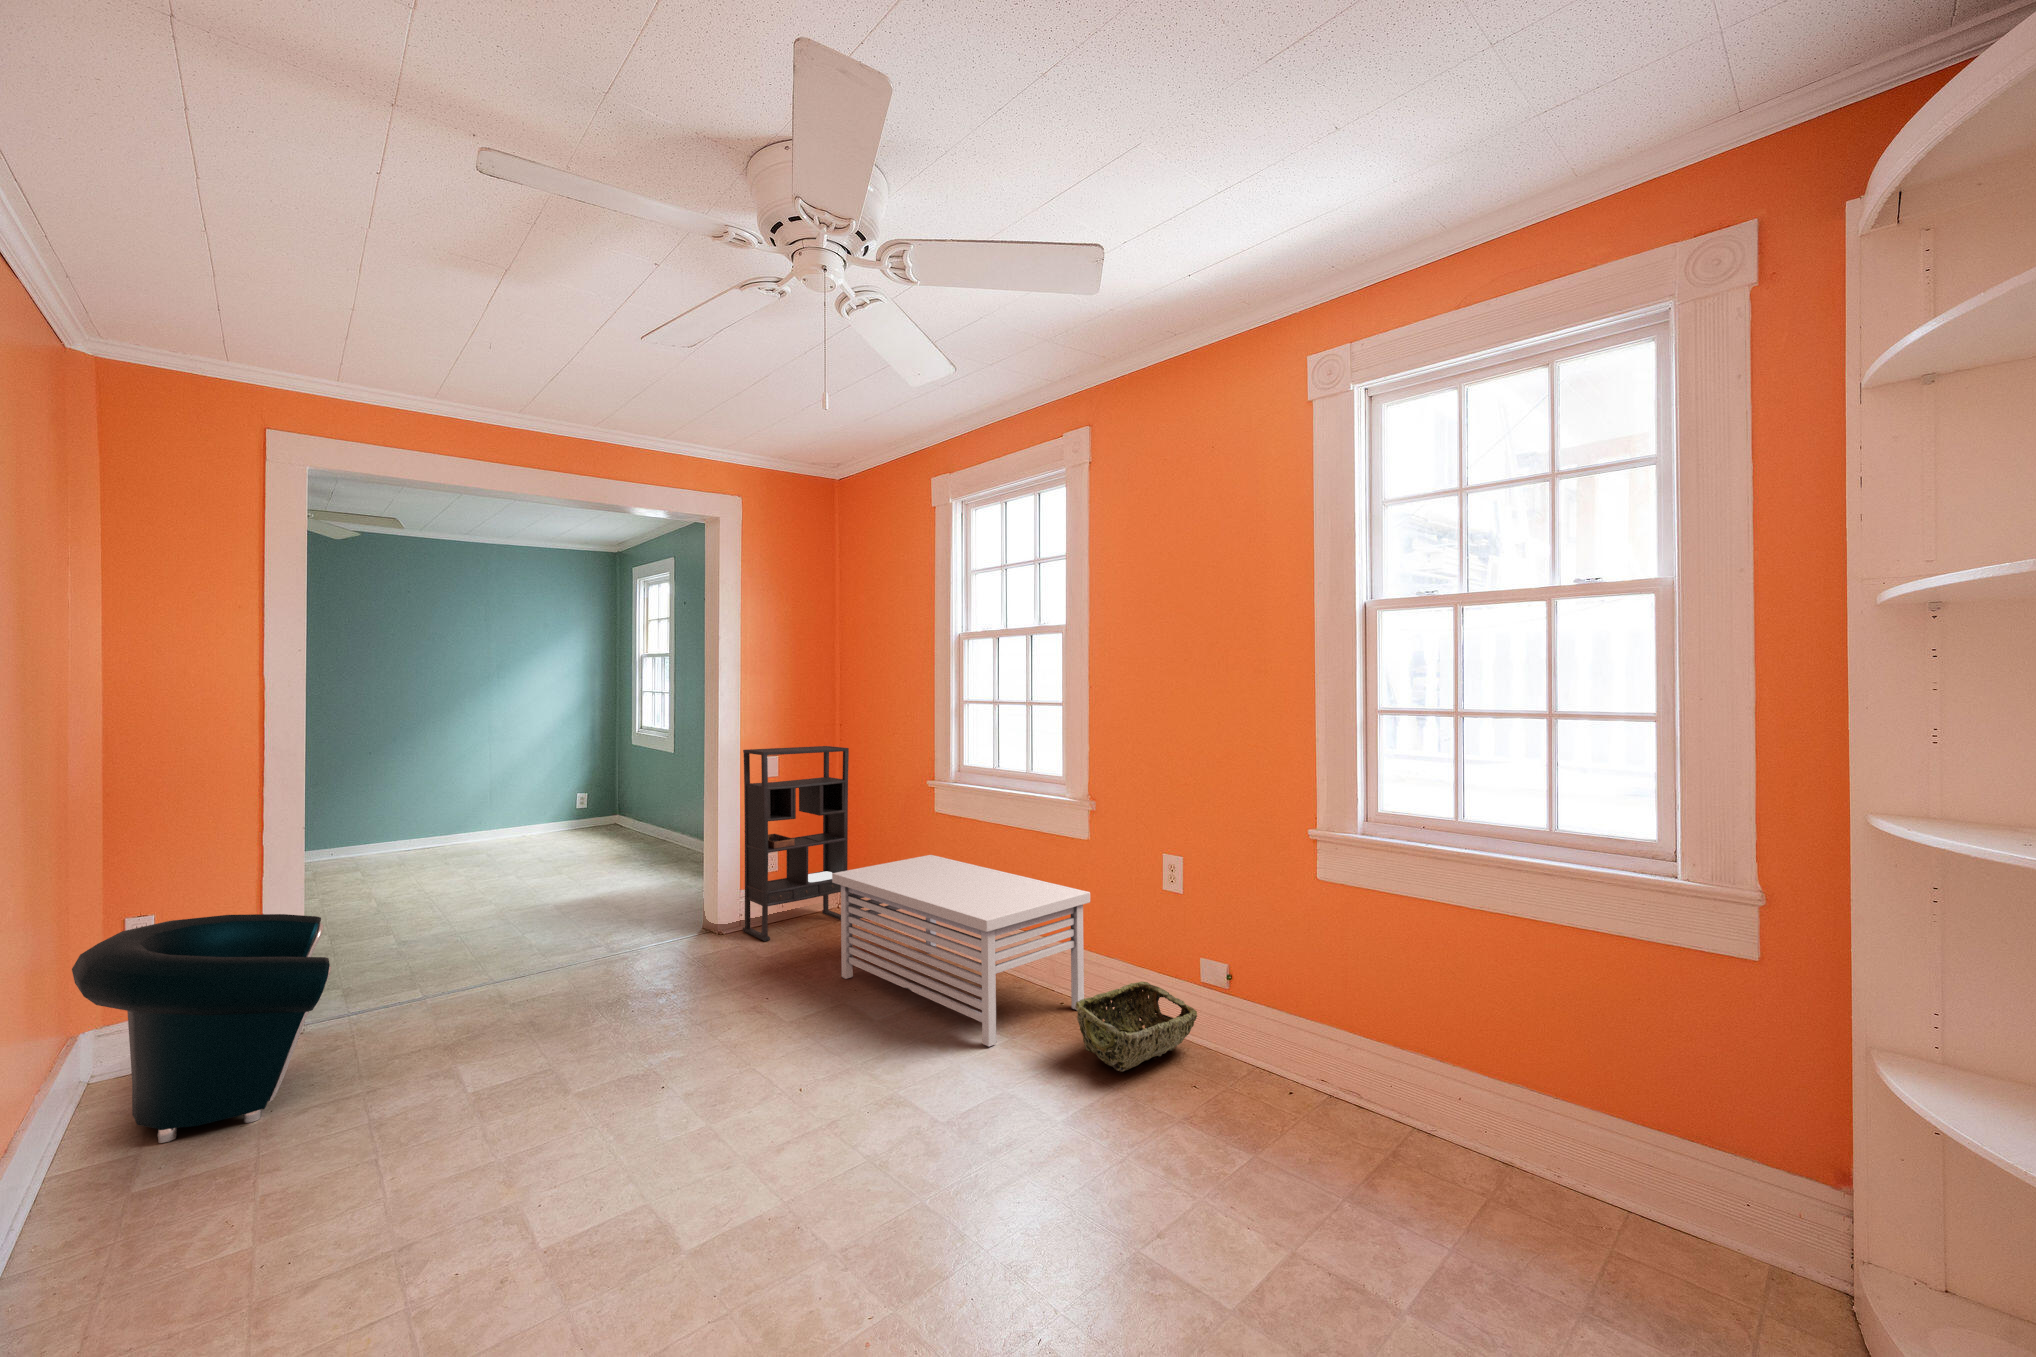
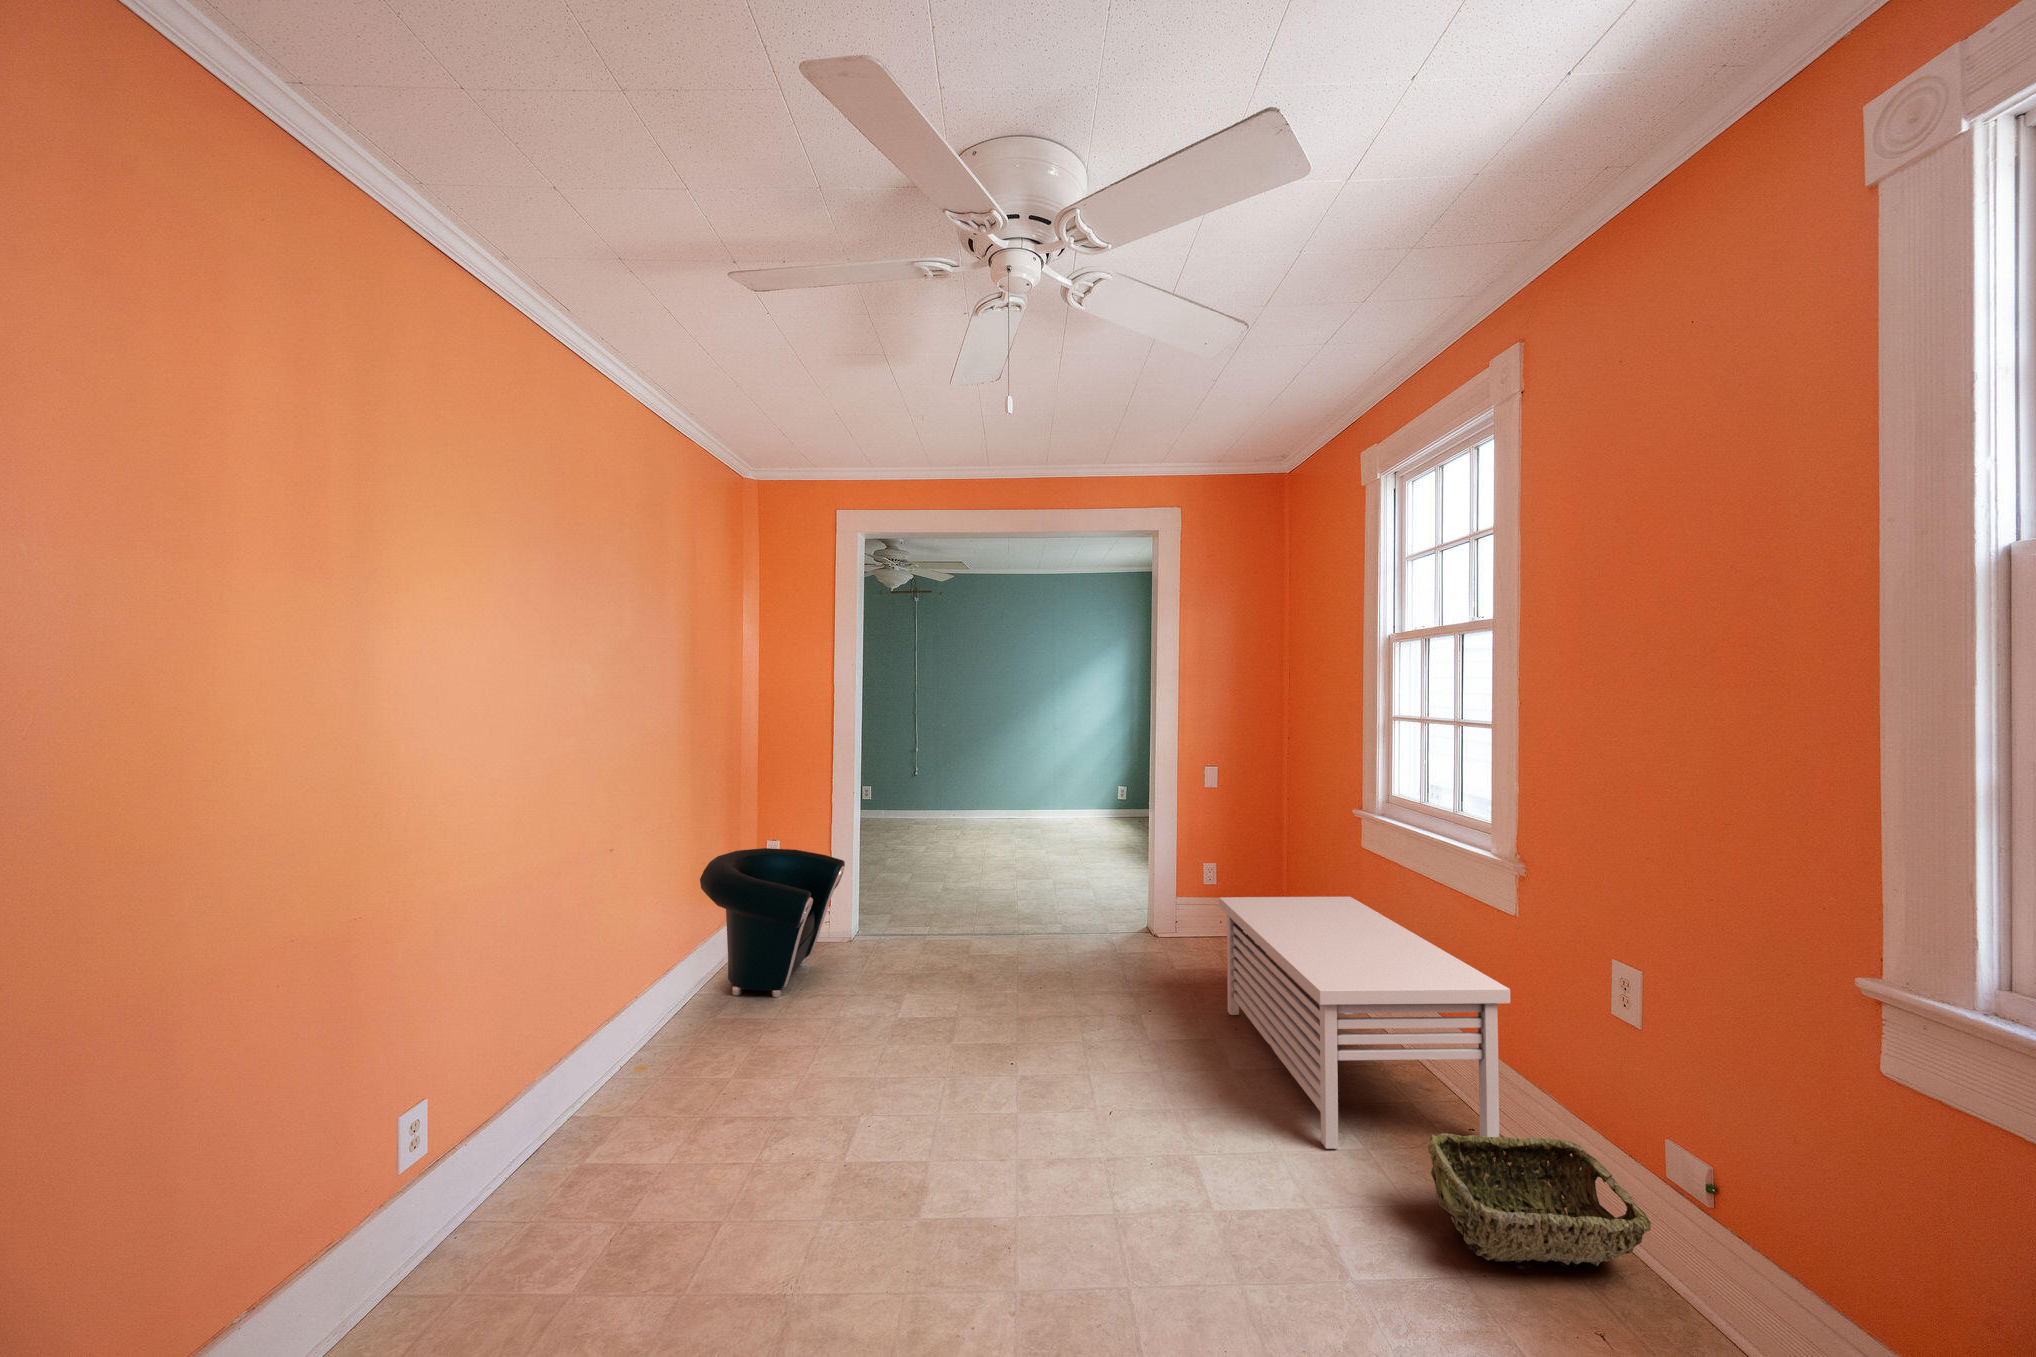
bookshelf: present [743,746,849,941] -> none [1173,758,1284,954]

